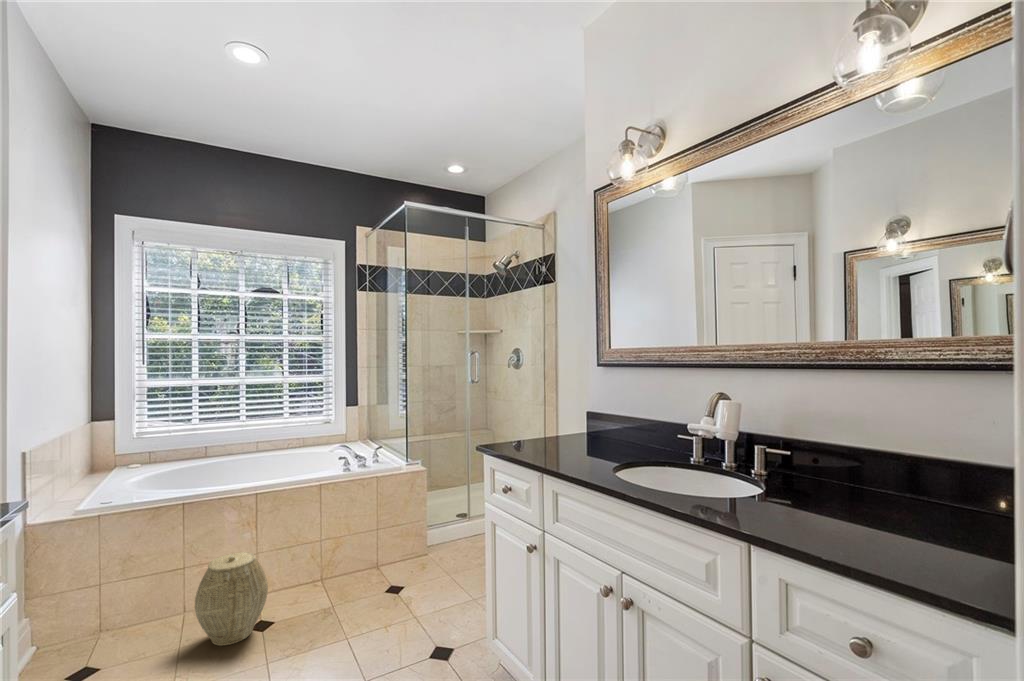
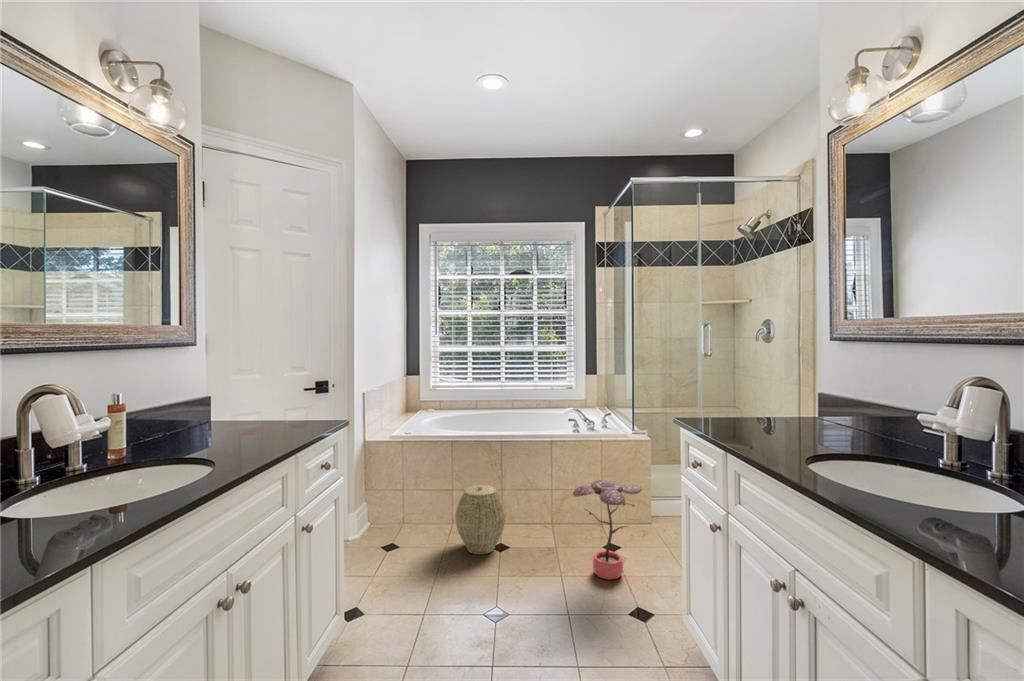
potted plant: none [359,518,431,627] -> present [573,480,642,579]

